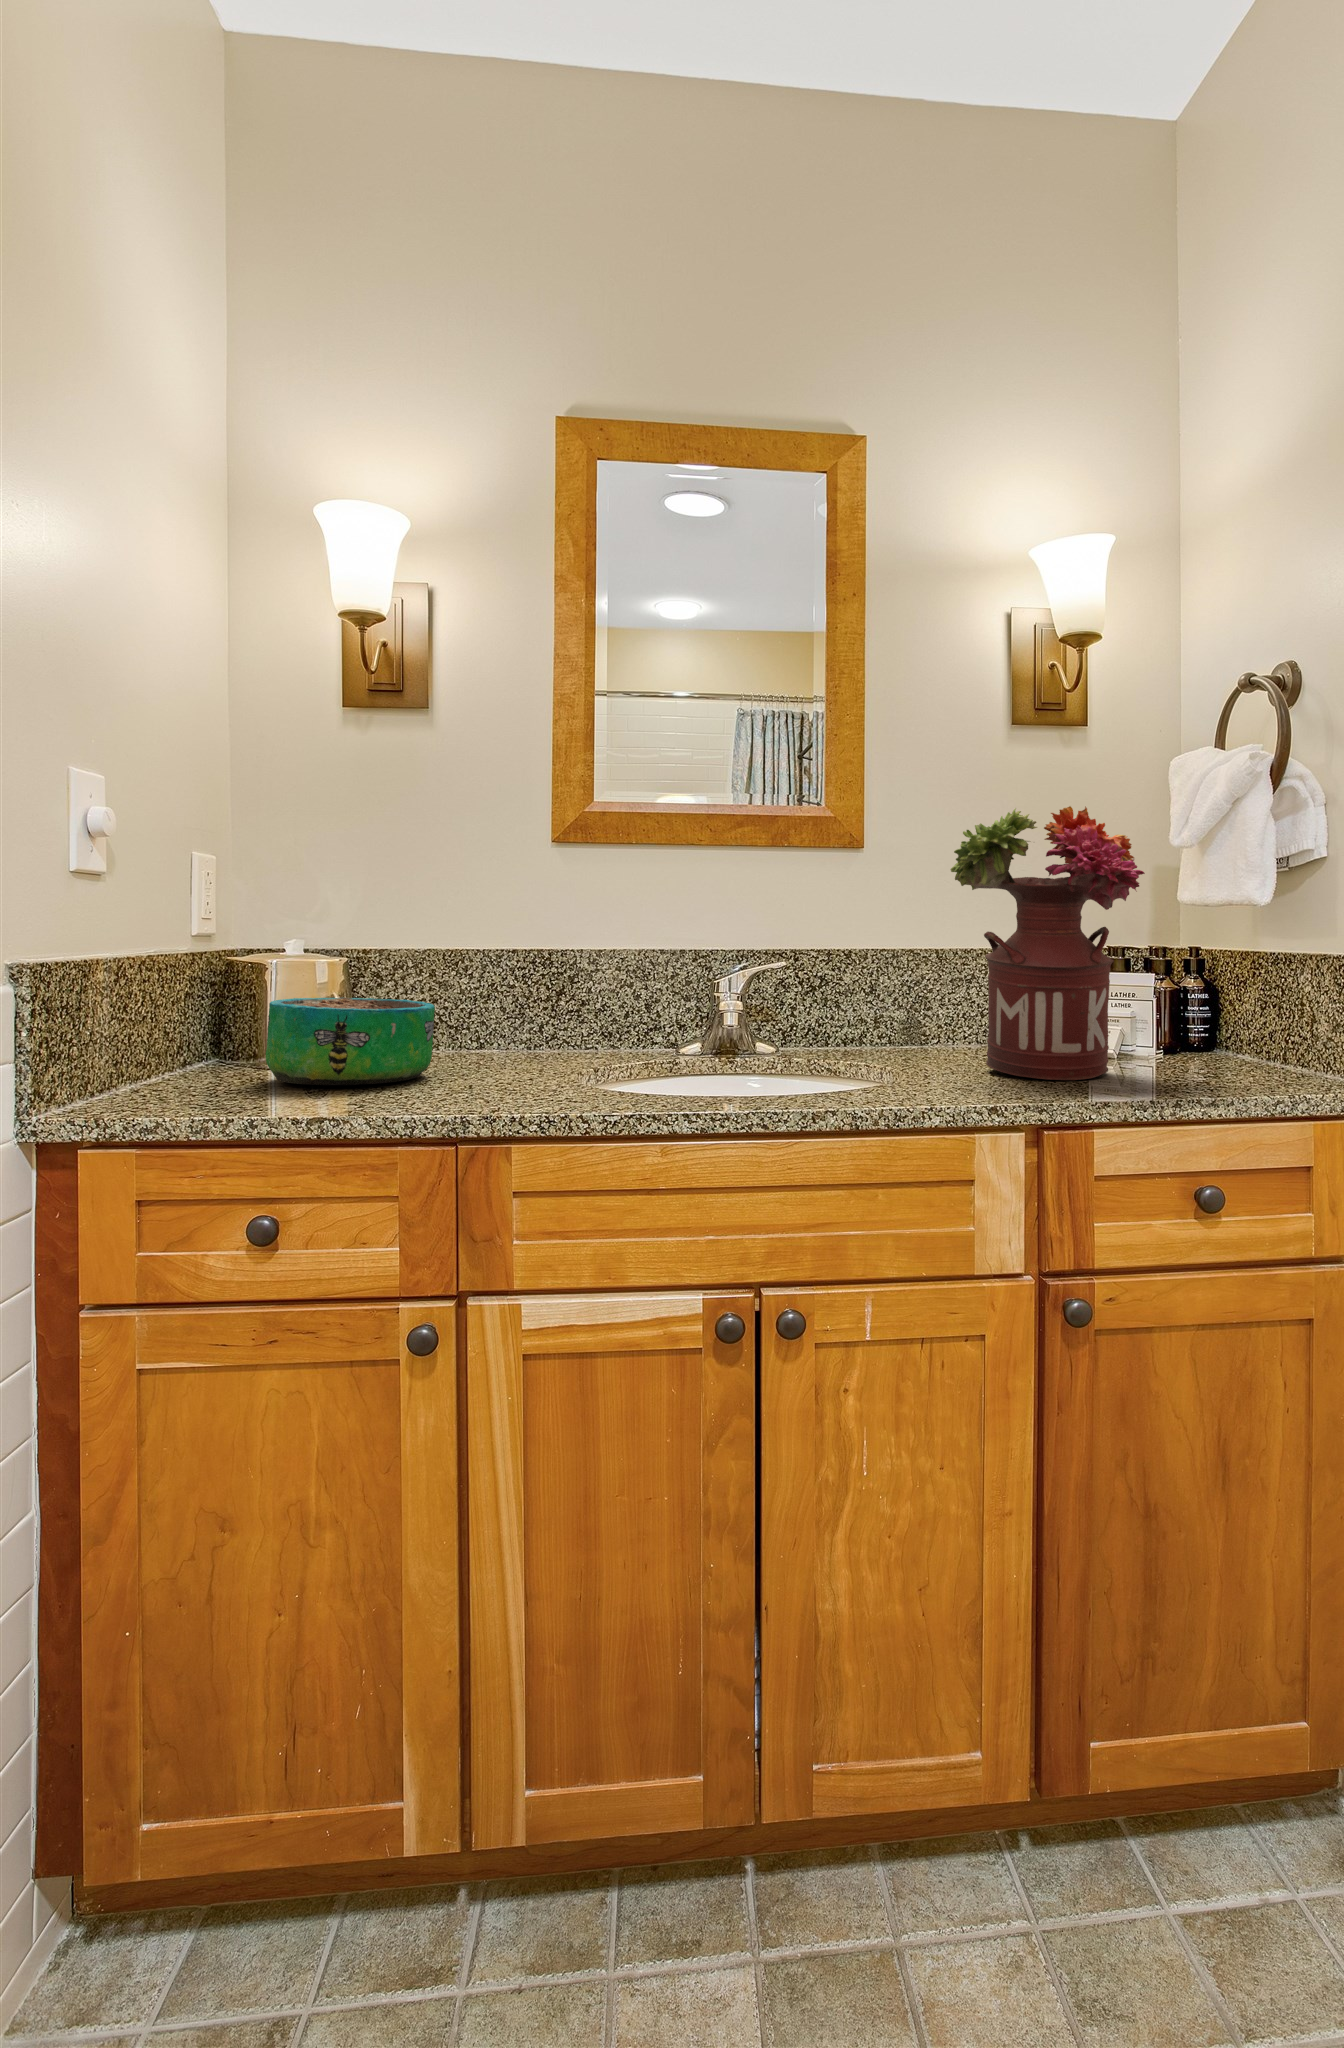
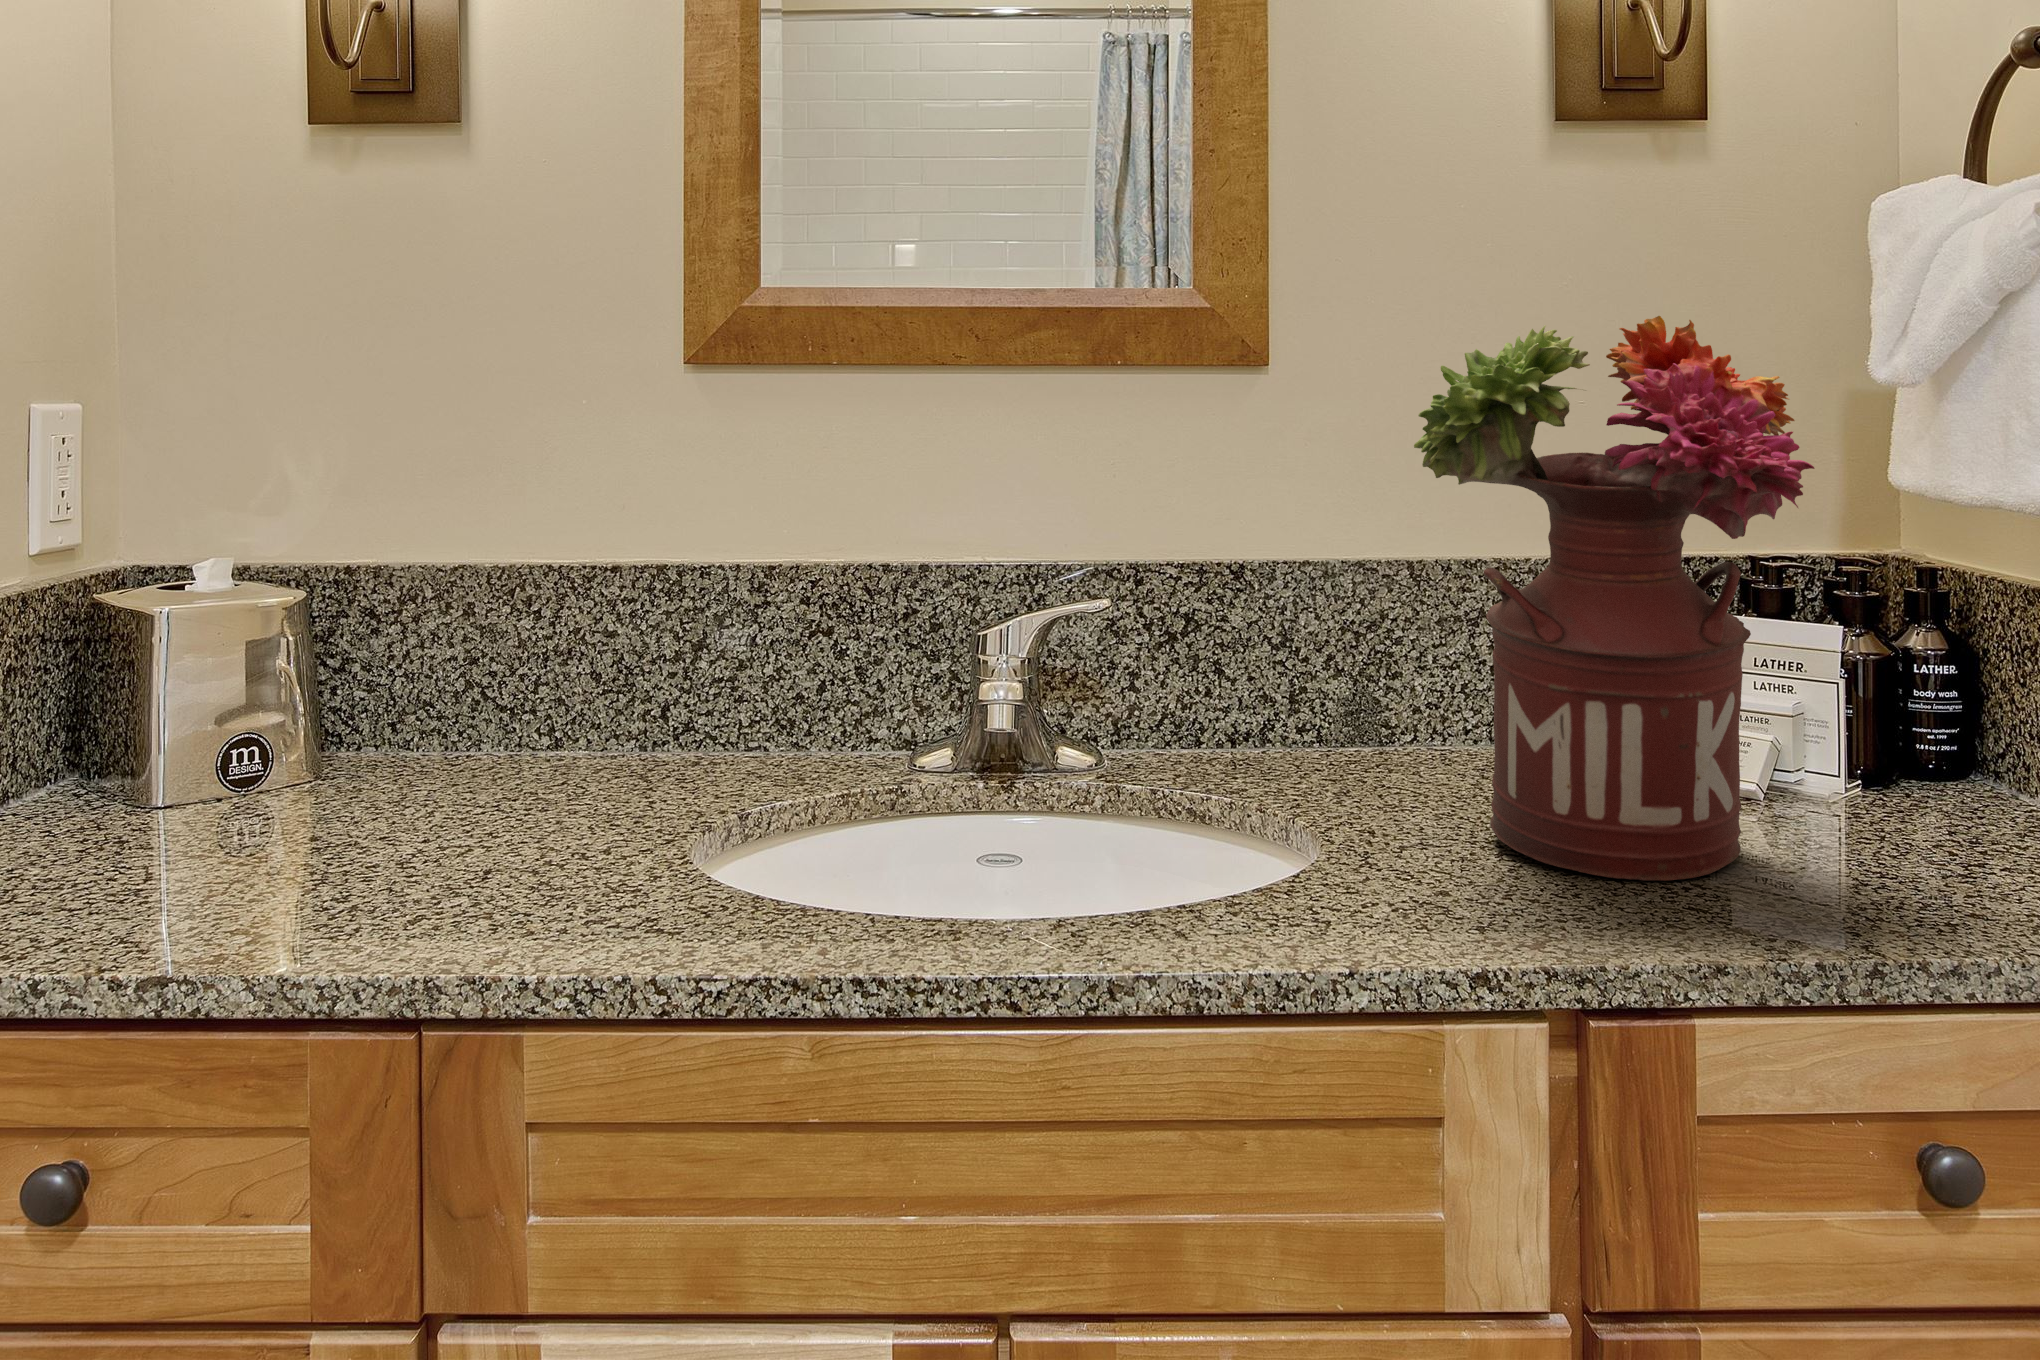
decorative bowl: present [266,997,435,1085] -> none [125,675,439,868]

